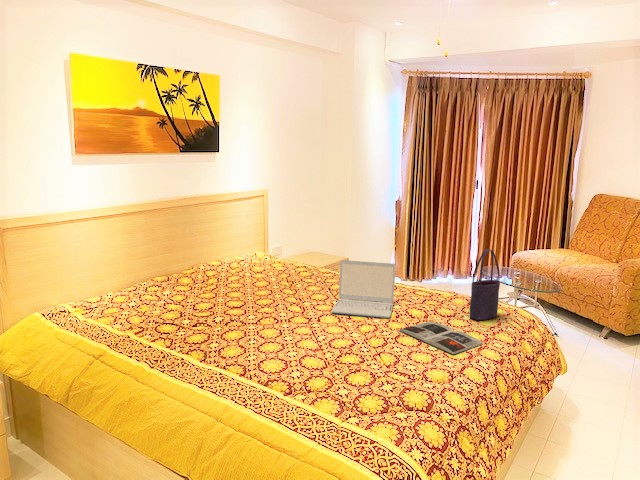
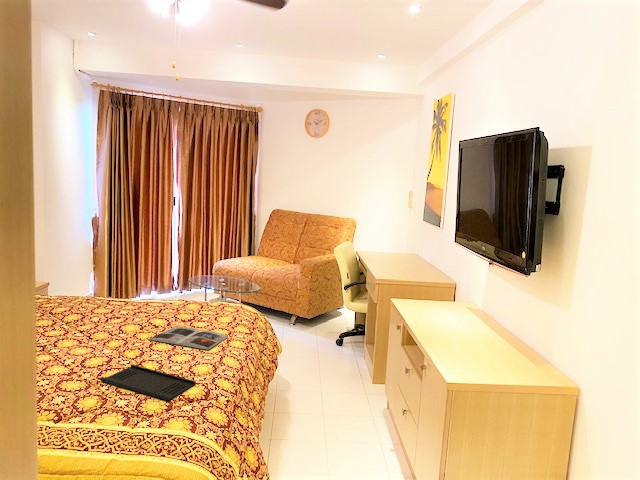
tote bag: present [470,249,500,320] -> none [207,255,230,319]
laptop: present [332,260,395,318] -> none [66,277,134,336]
tray: none [338,353,422,401] -> present [101,364,196,400]

